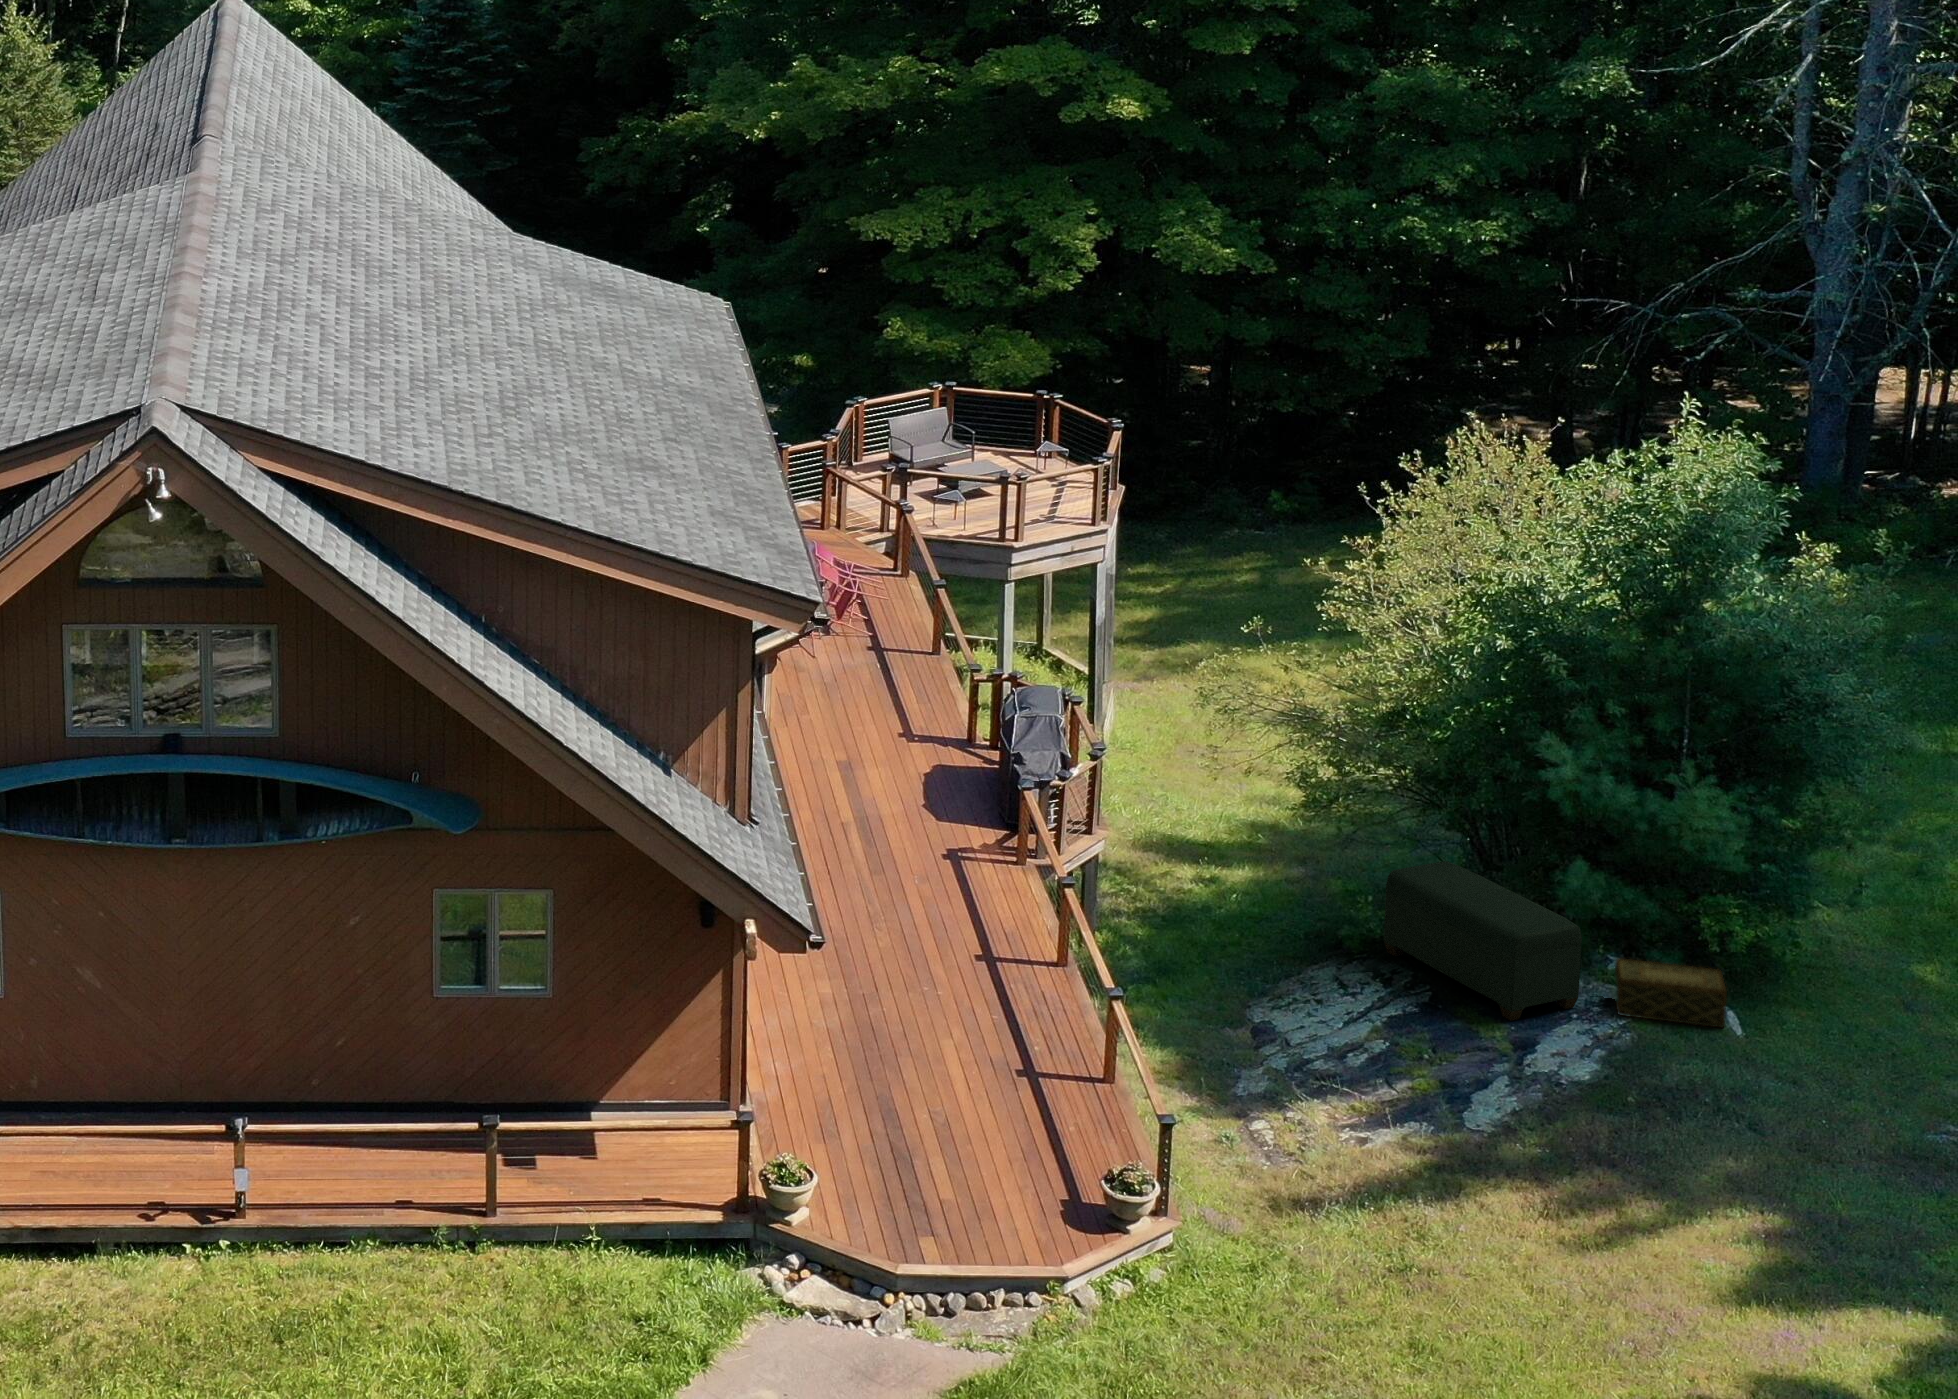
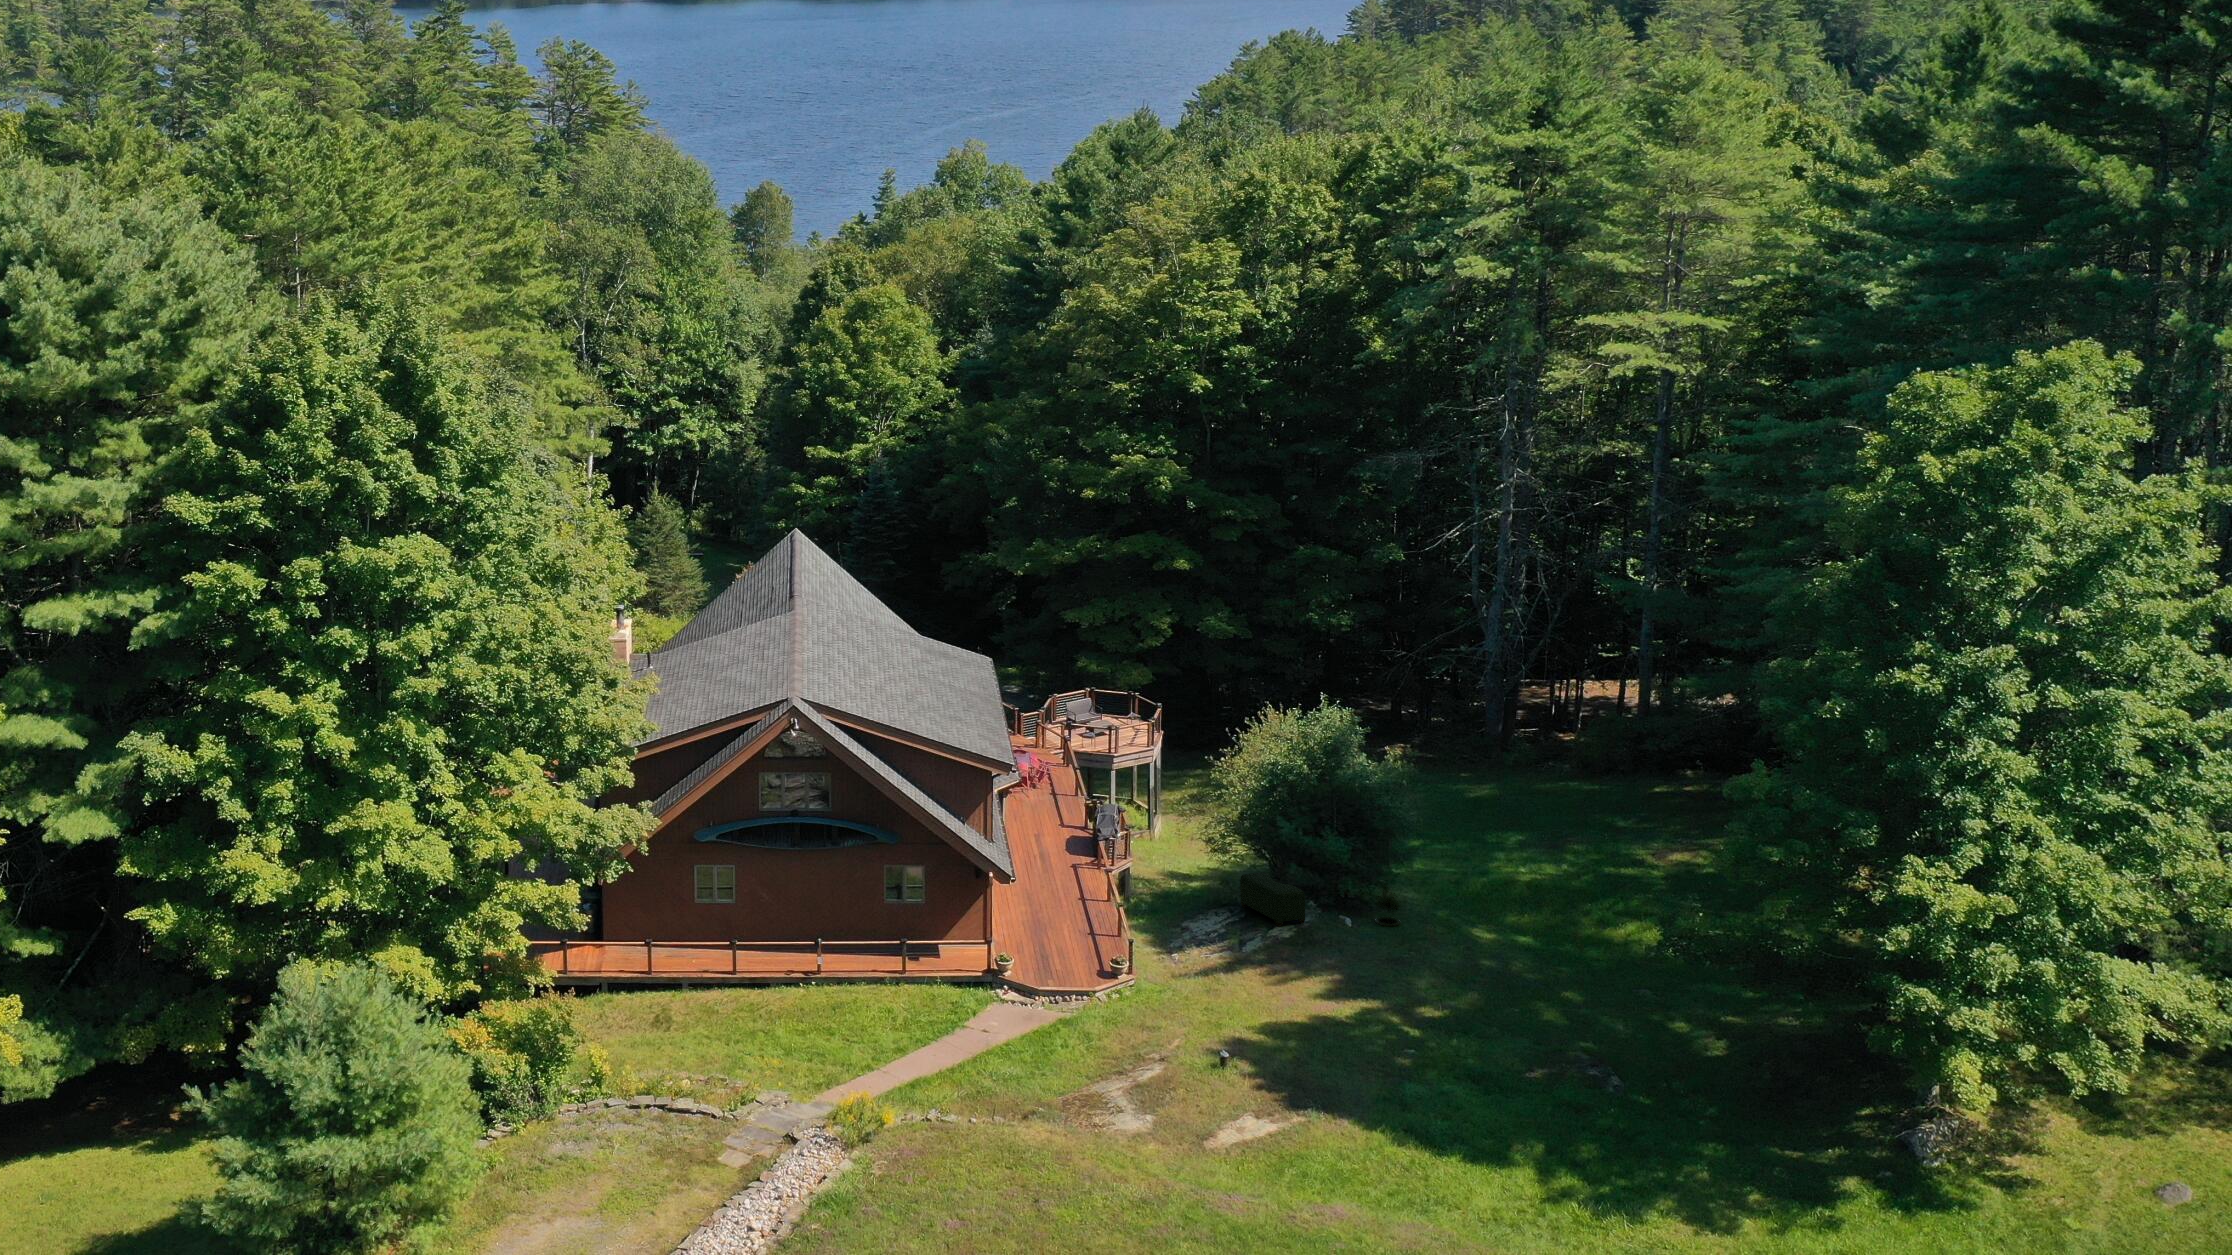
potted tree: none [1758,898,1846,1016] -> present [1376,886,1400,926]
woven basket: present [1615,958,1727,1027] -> none [1319,905,1359,929]

